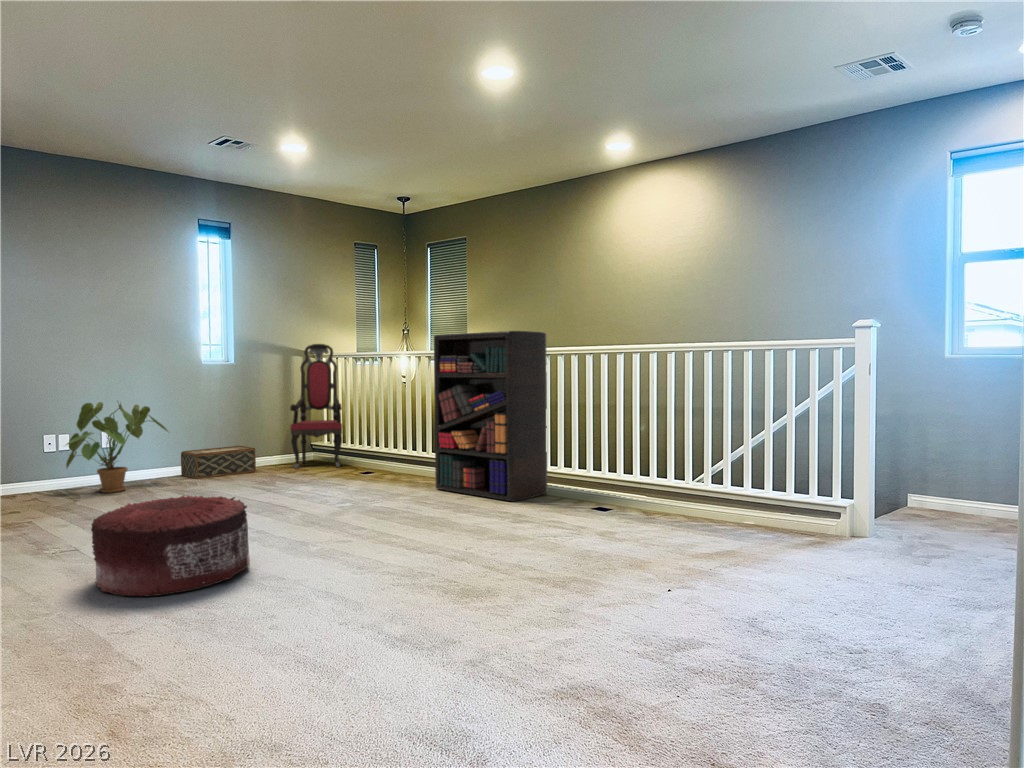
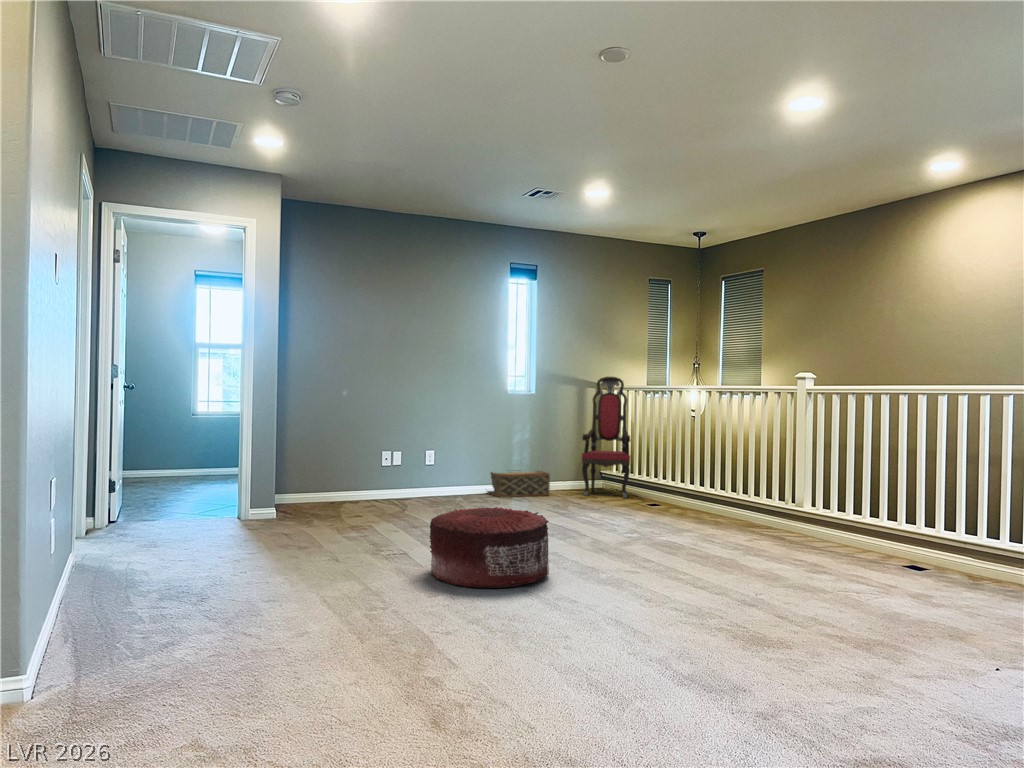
bookshelf: present [434,331,548,501] -> none [723,367,851,548]
house plant: present [66,402,168,493] -> none [399,423,482,503]

